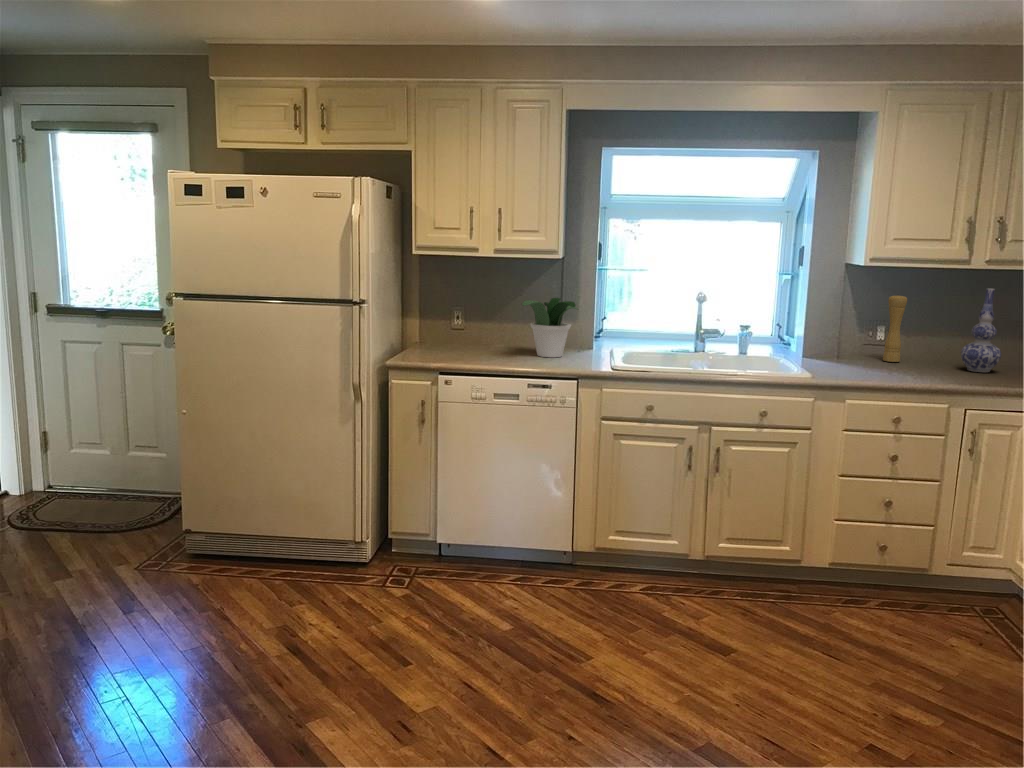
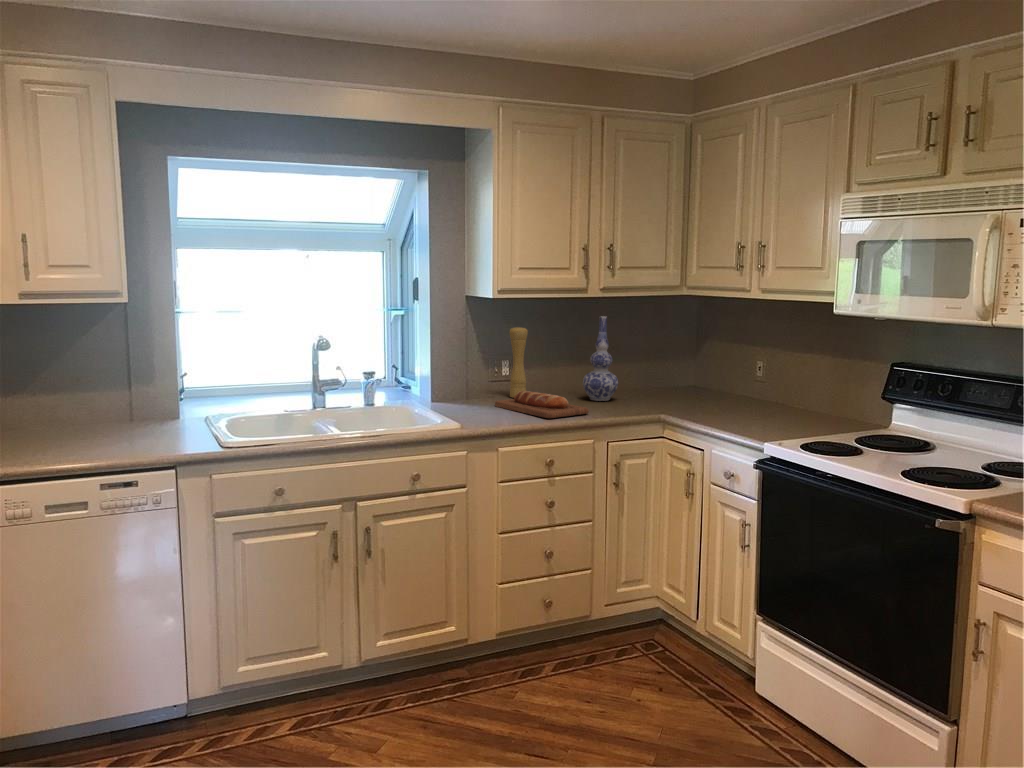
potted plant: present [522,298,578,357] -> none [68,354,159,438]
bread loaf: none [861,354,951,380] -> present [495,391,589,418]

